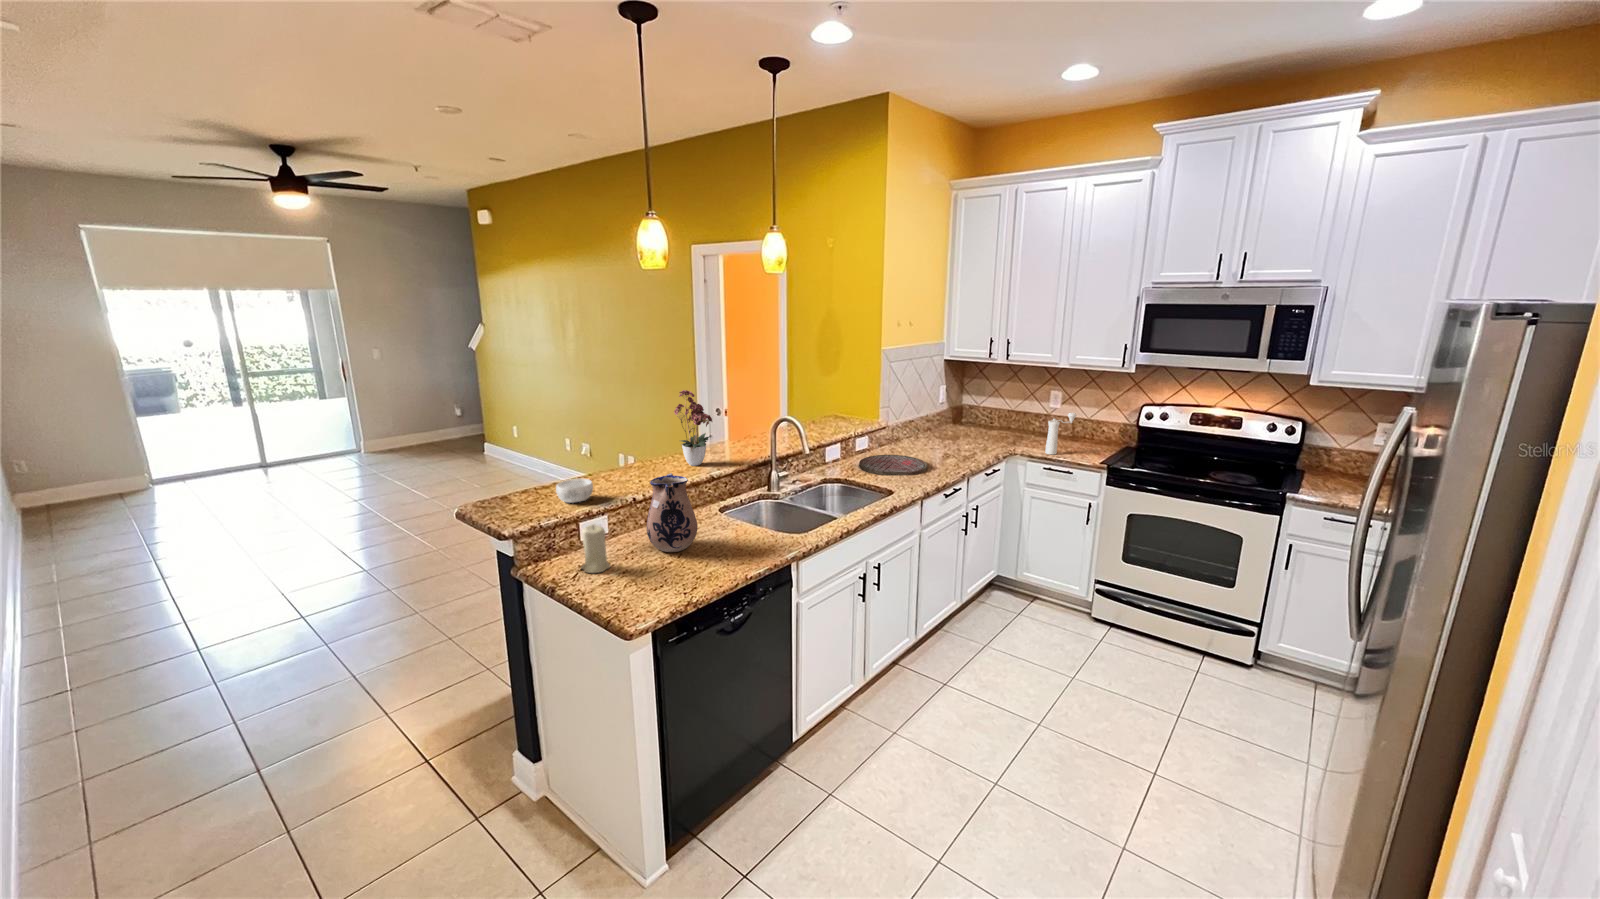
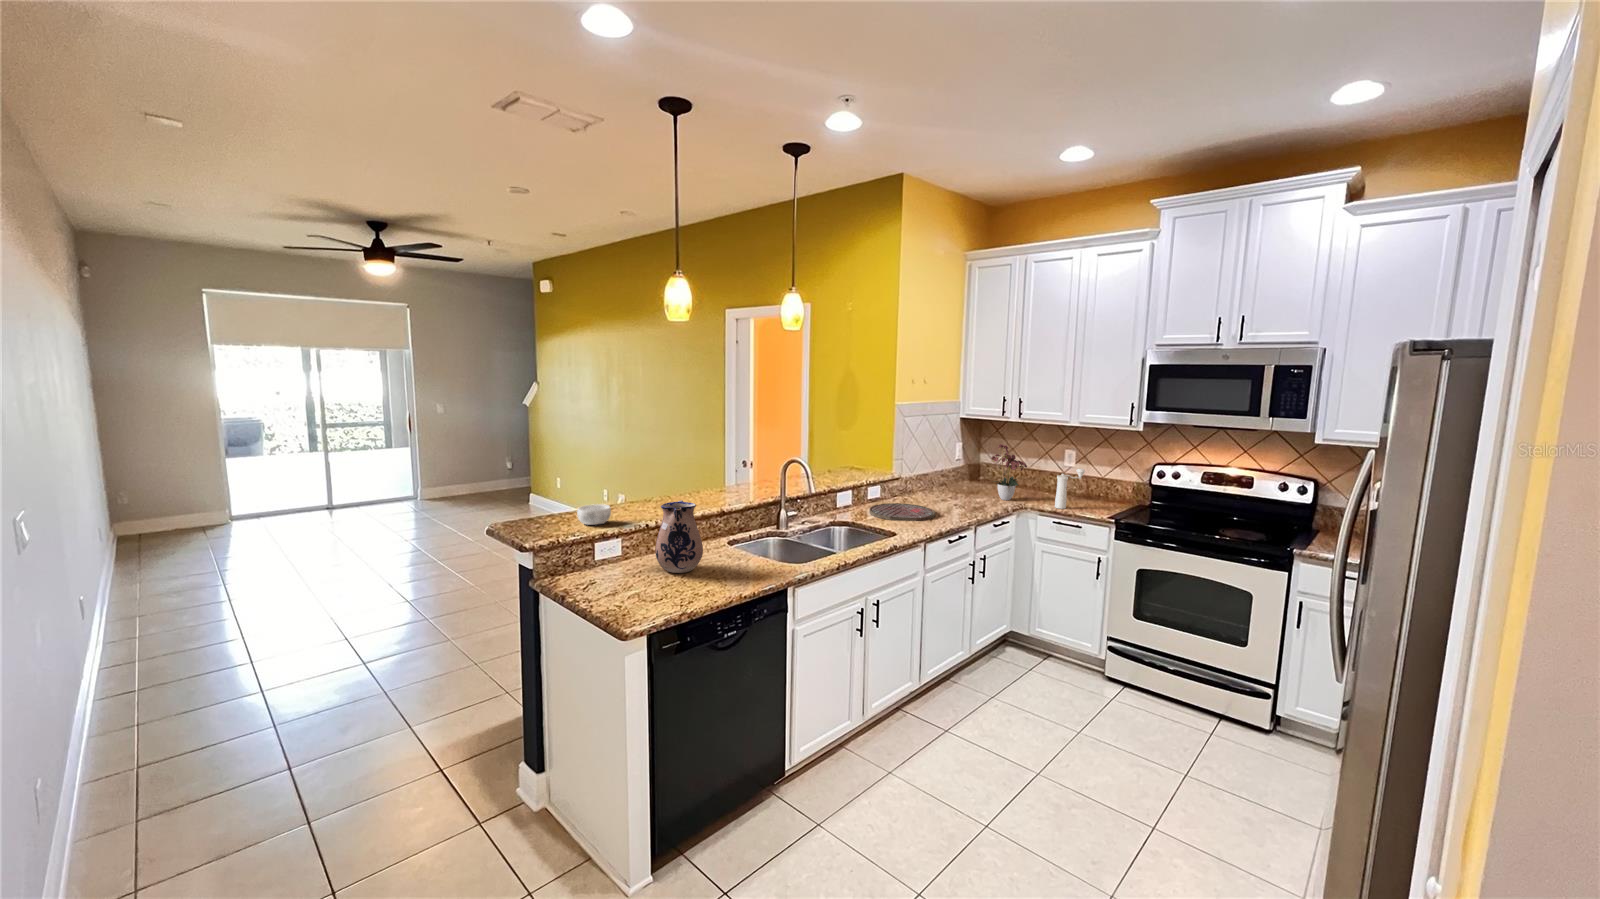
flower arrangement: present [674,390,712,466] -> present [992,444,1027,500]
candle: present [581,524,611,573] -> none [591,541,619,586]

